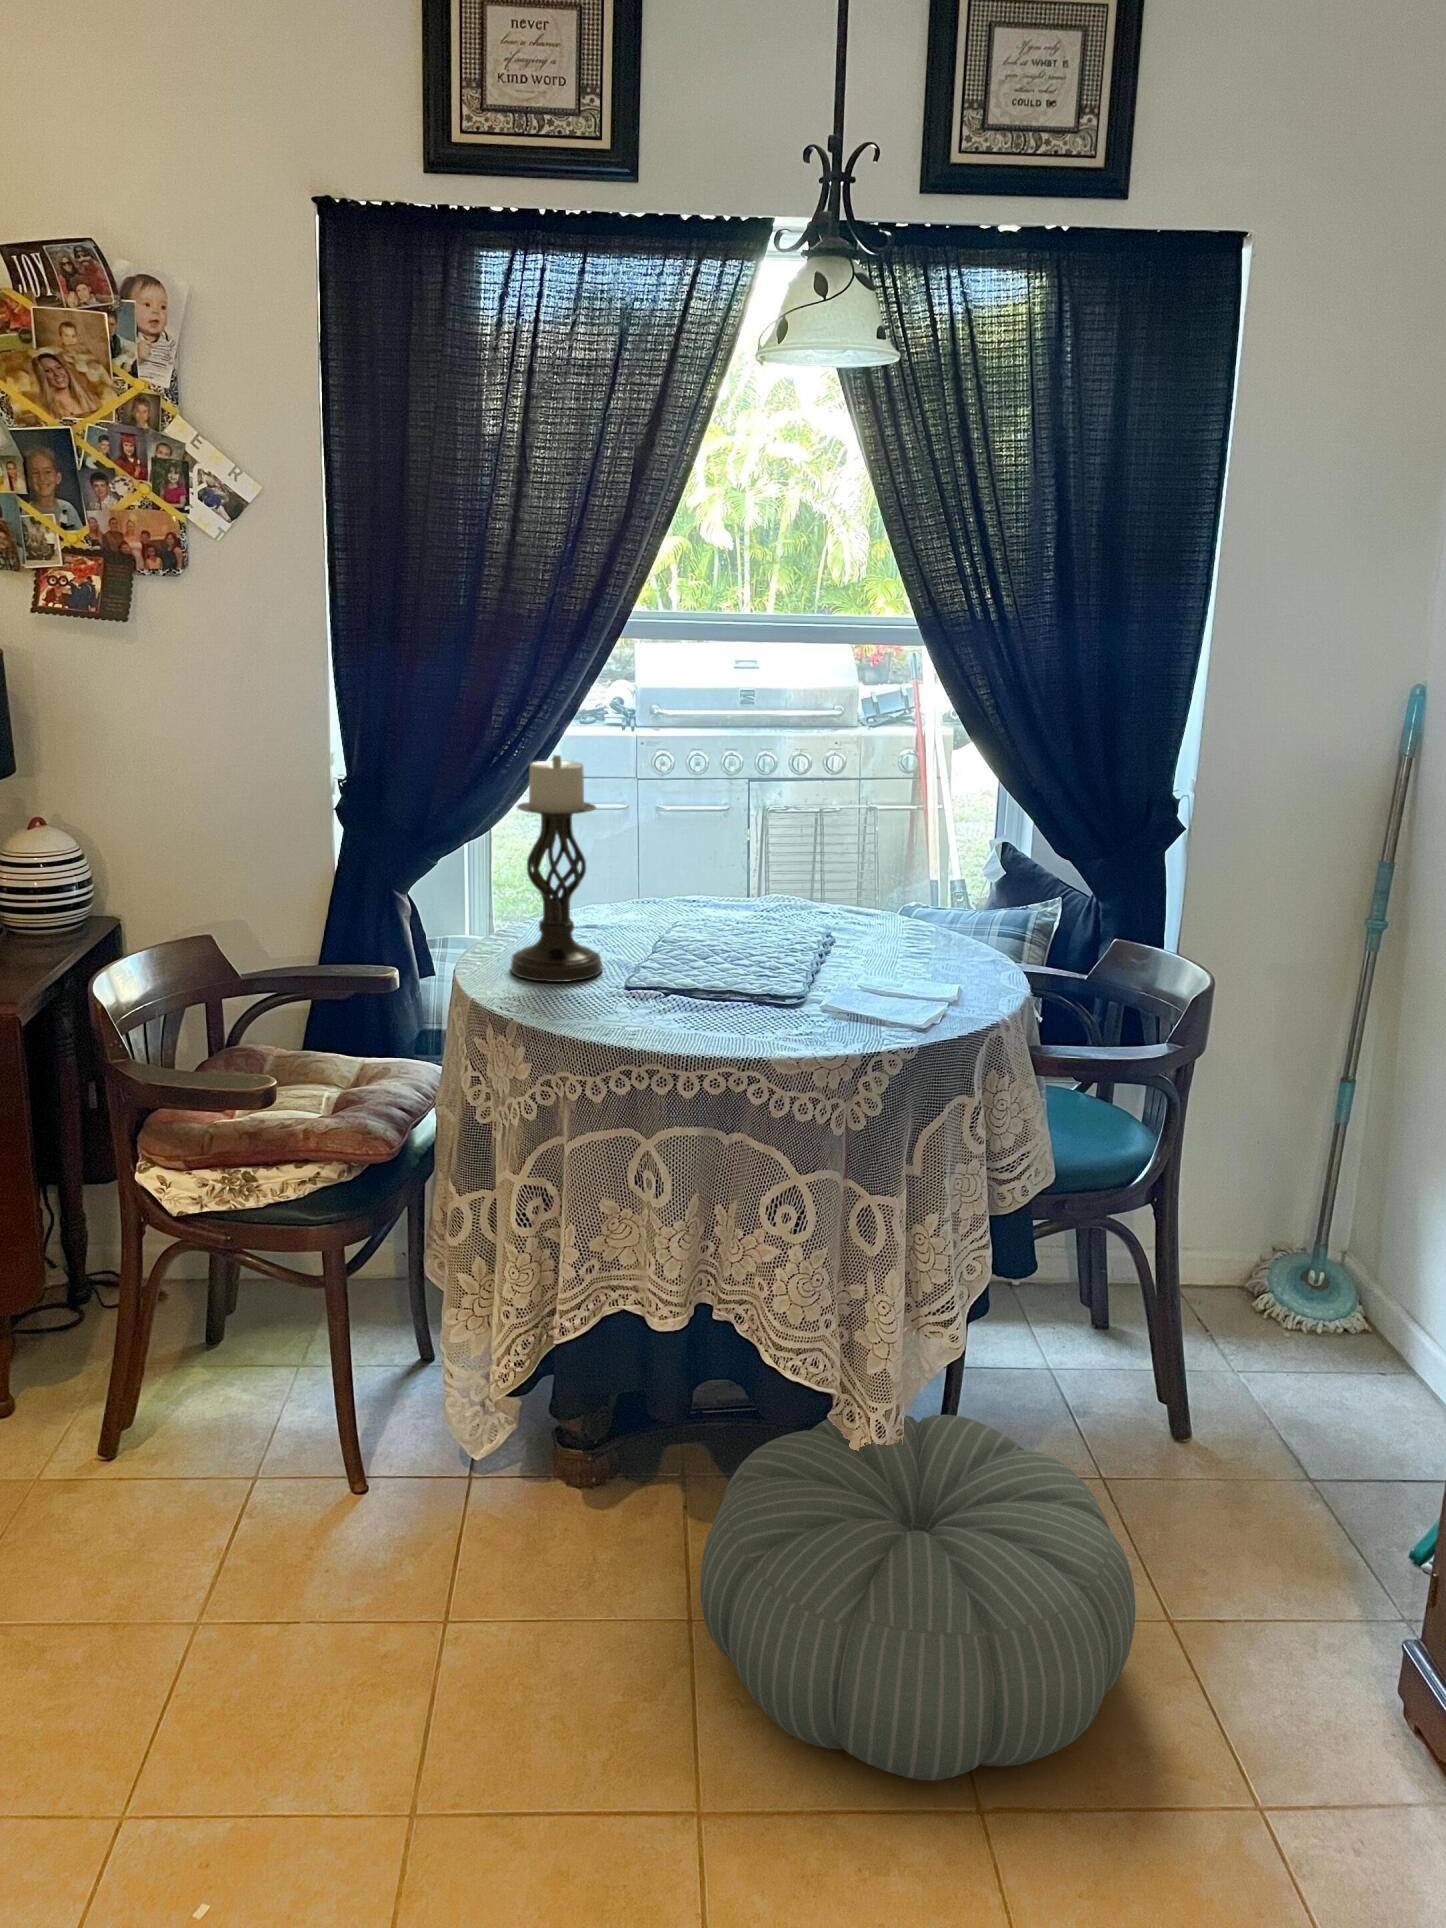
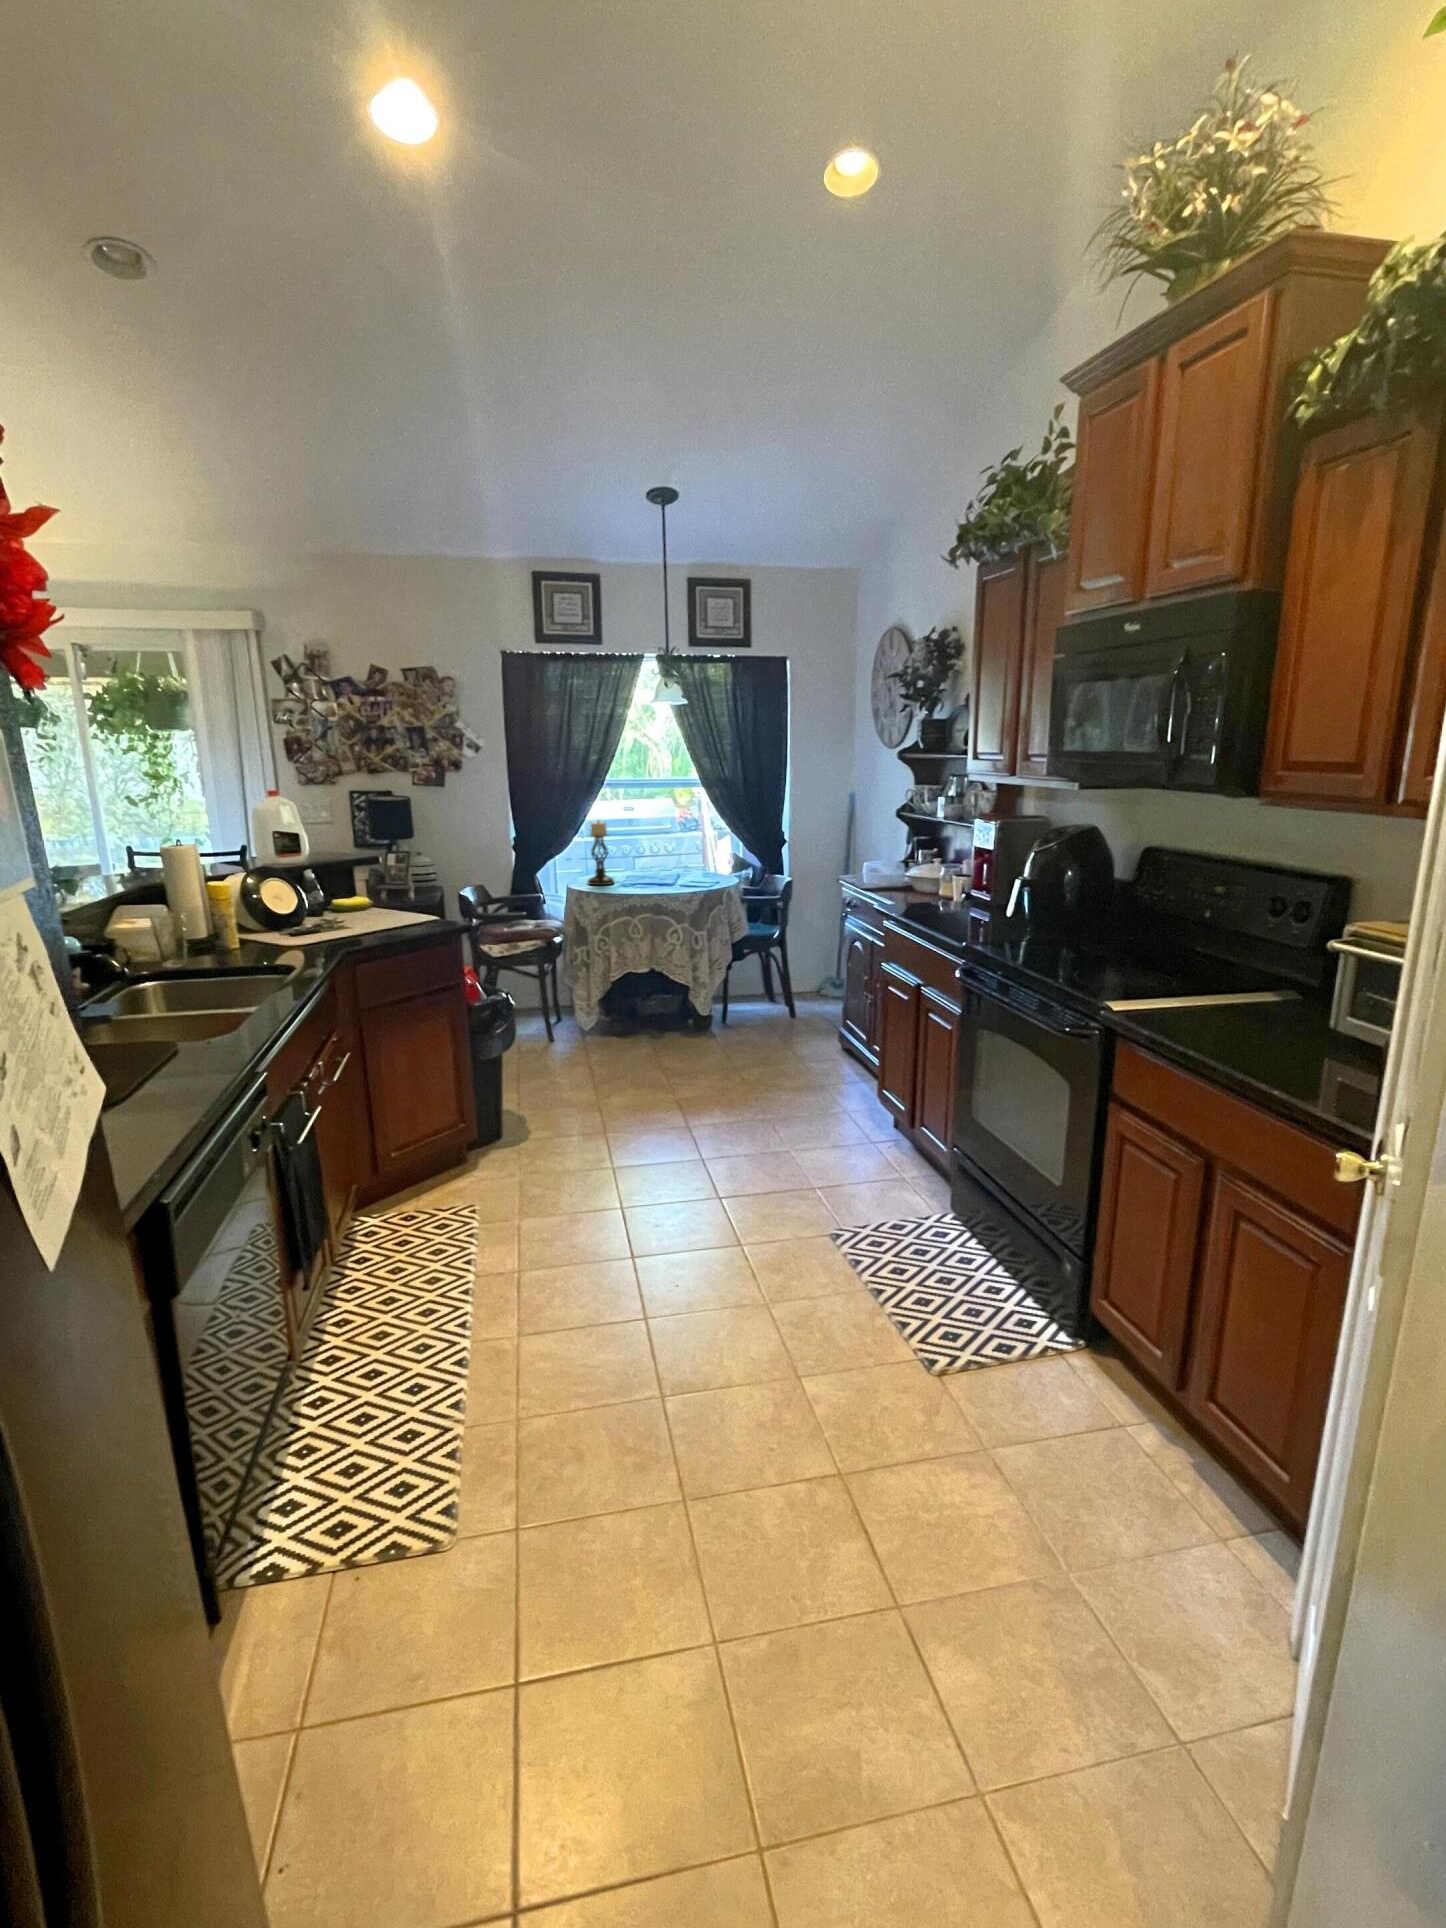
pouf: present [700,1415,1136,1780] -> none [659,996,771,1063]

